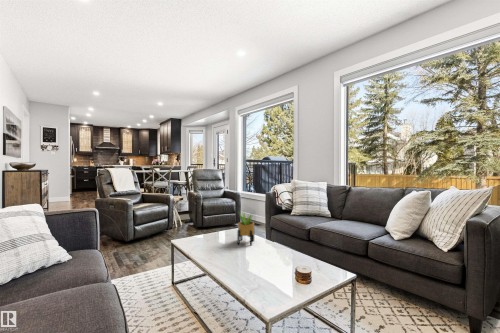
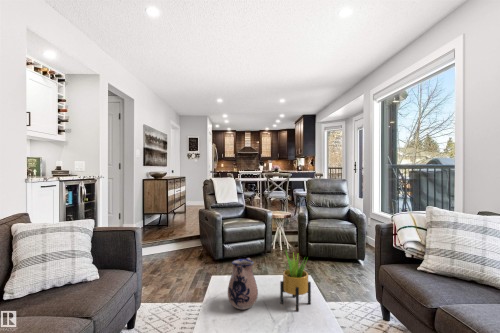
ceramic pitcher: none [207,218,228,253] -> present [228,258,258,310]

